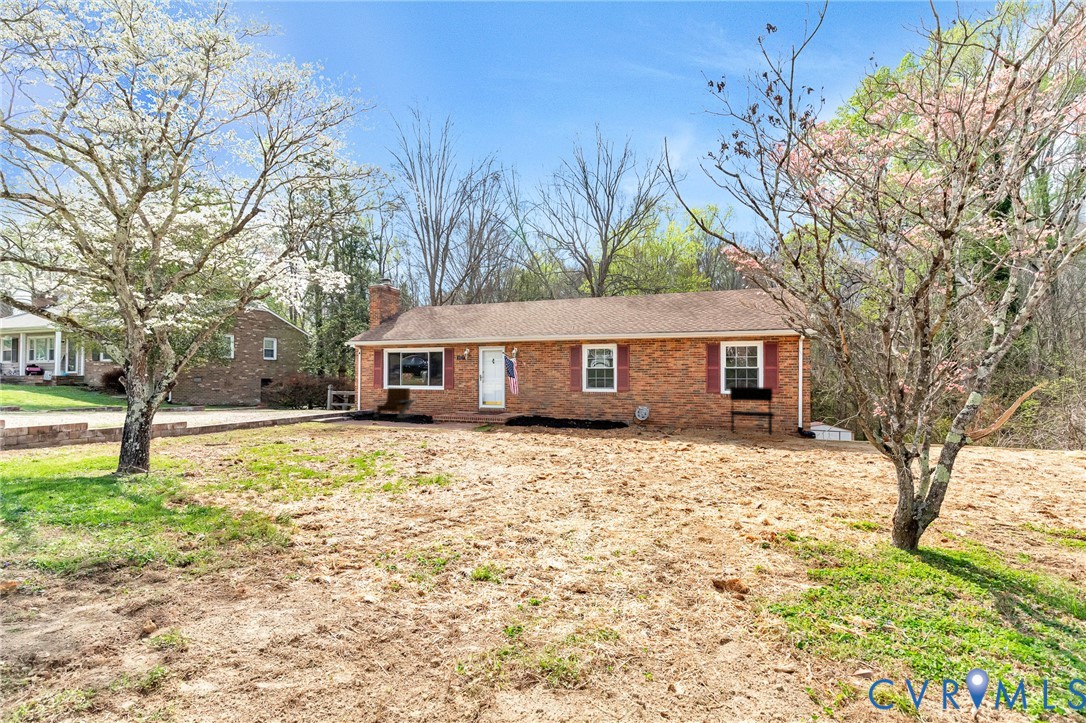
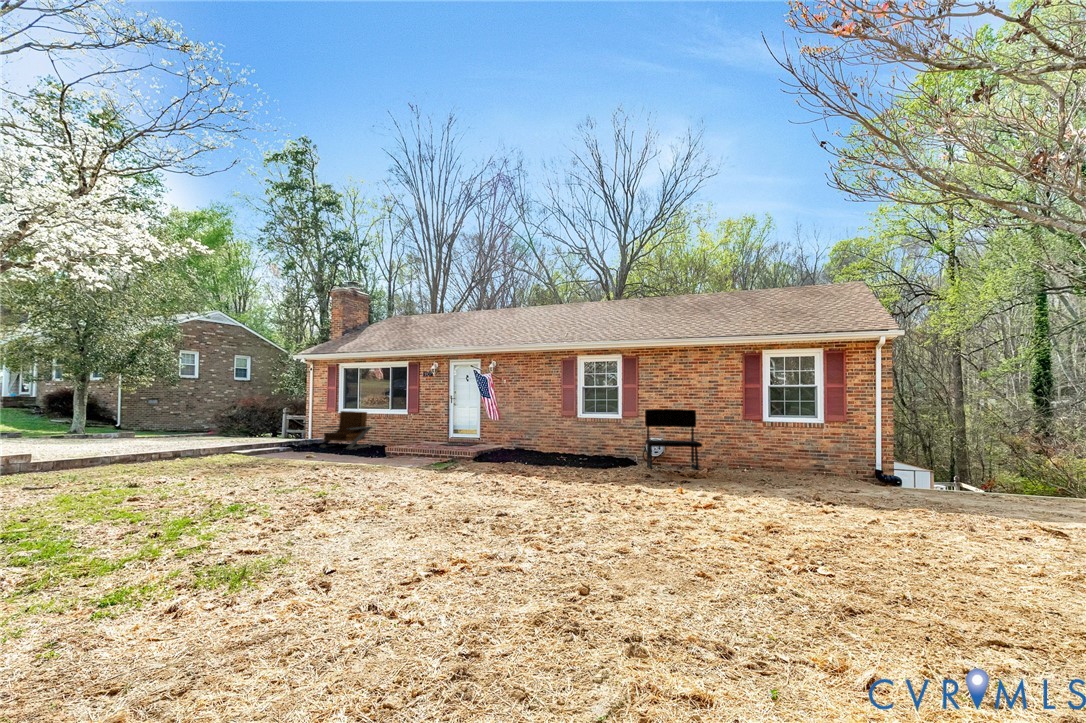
bench: present [730,387,774,434] -> present [645,409,702,469]

